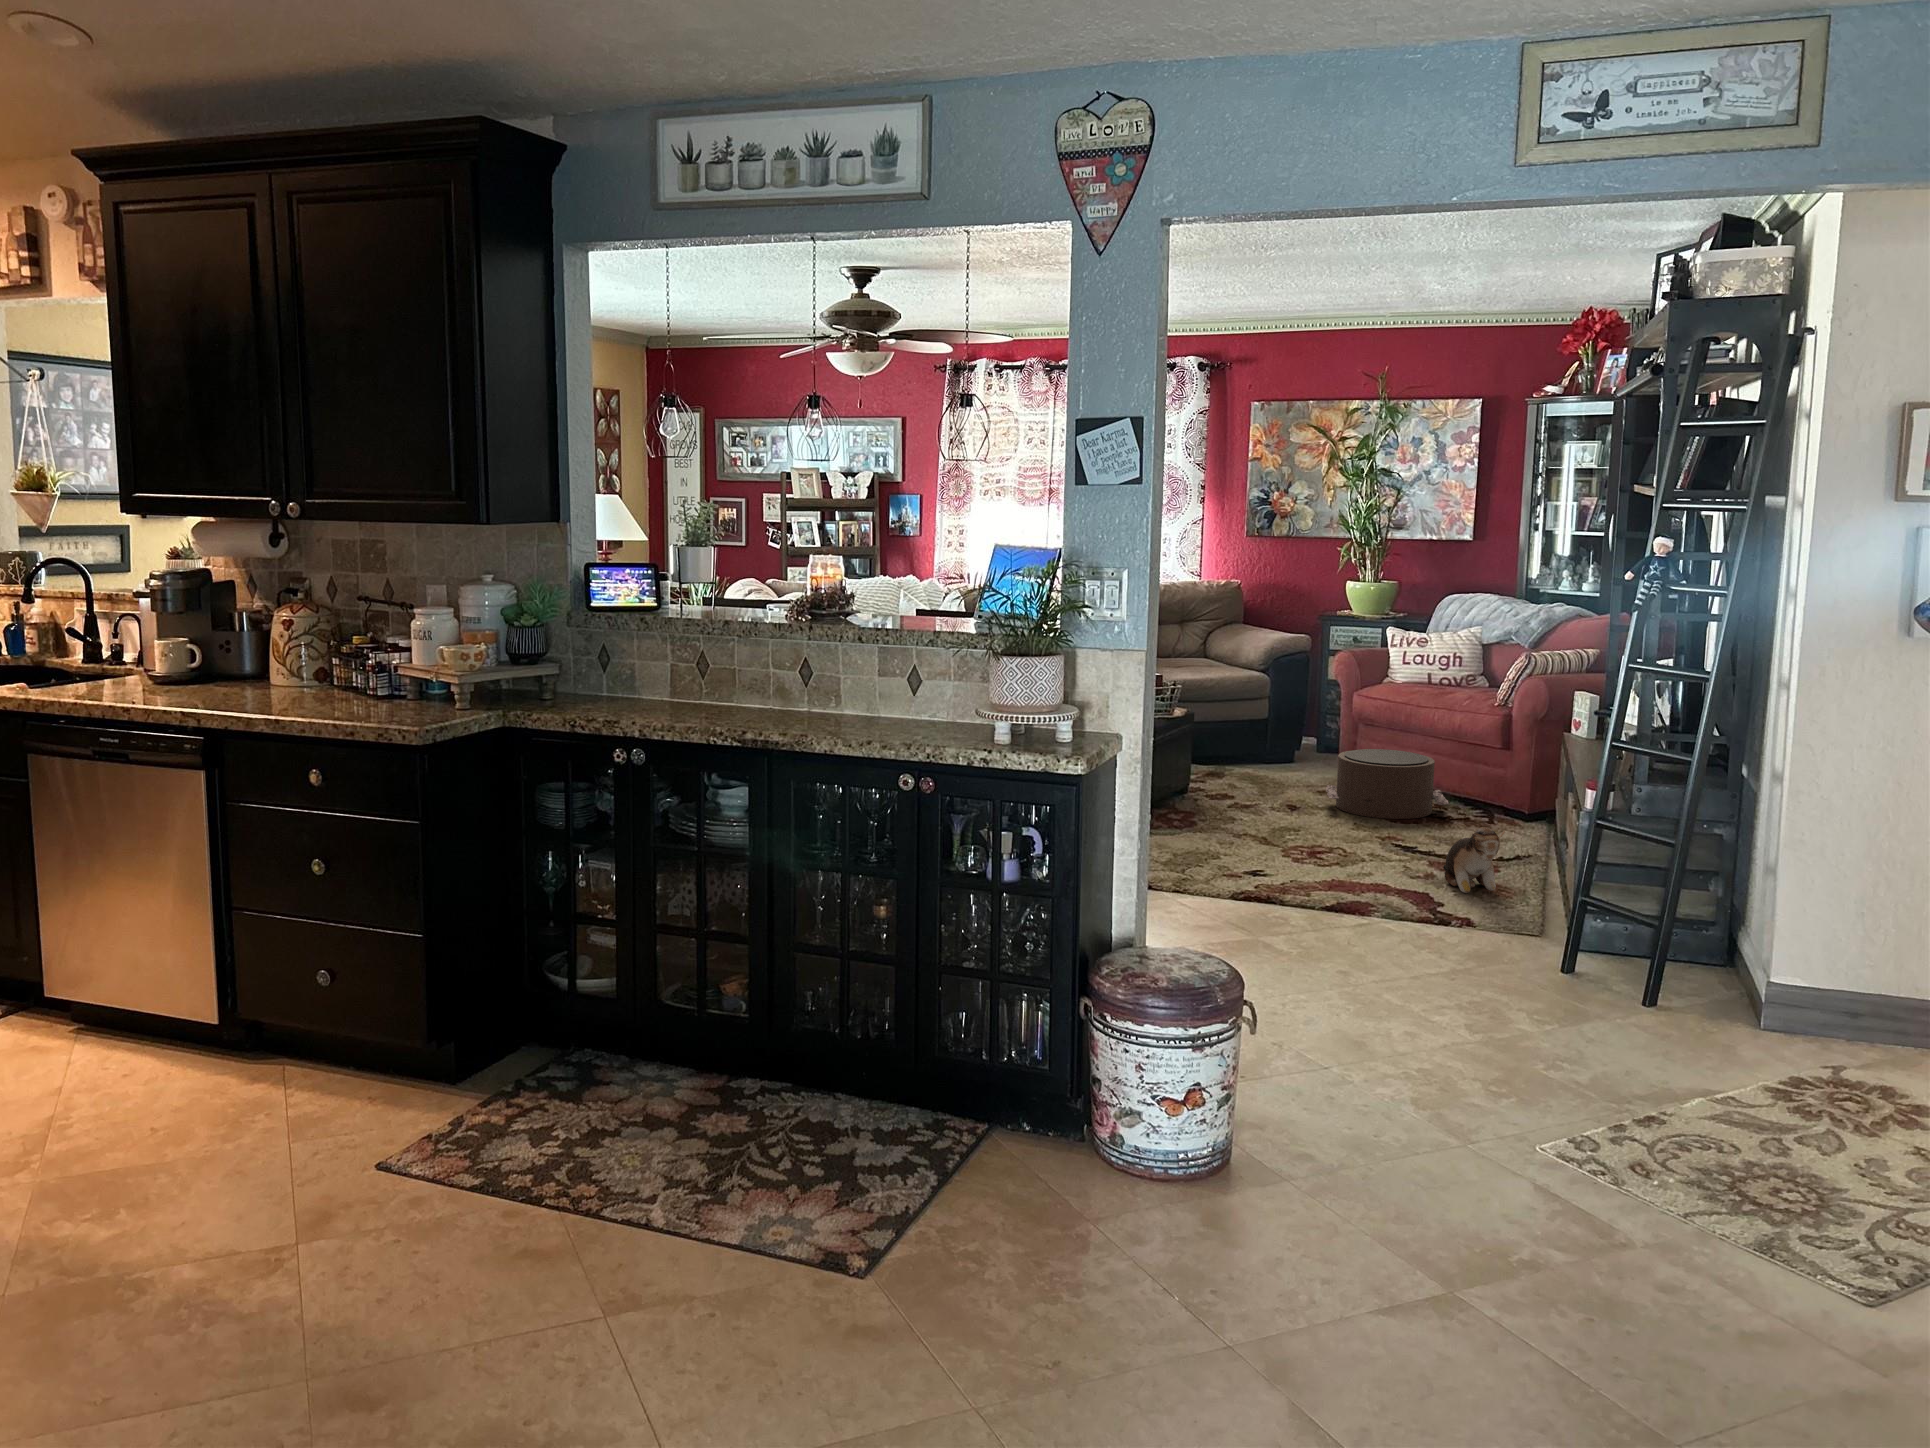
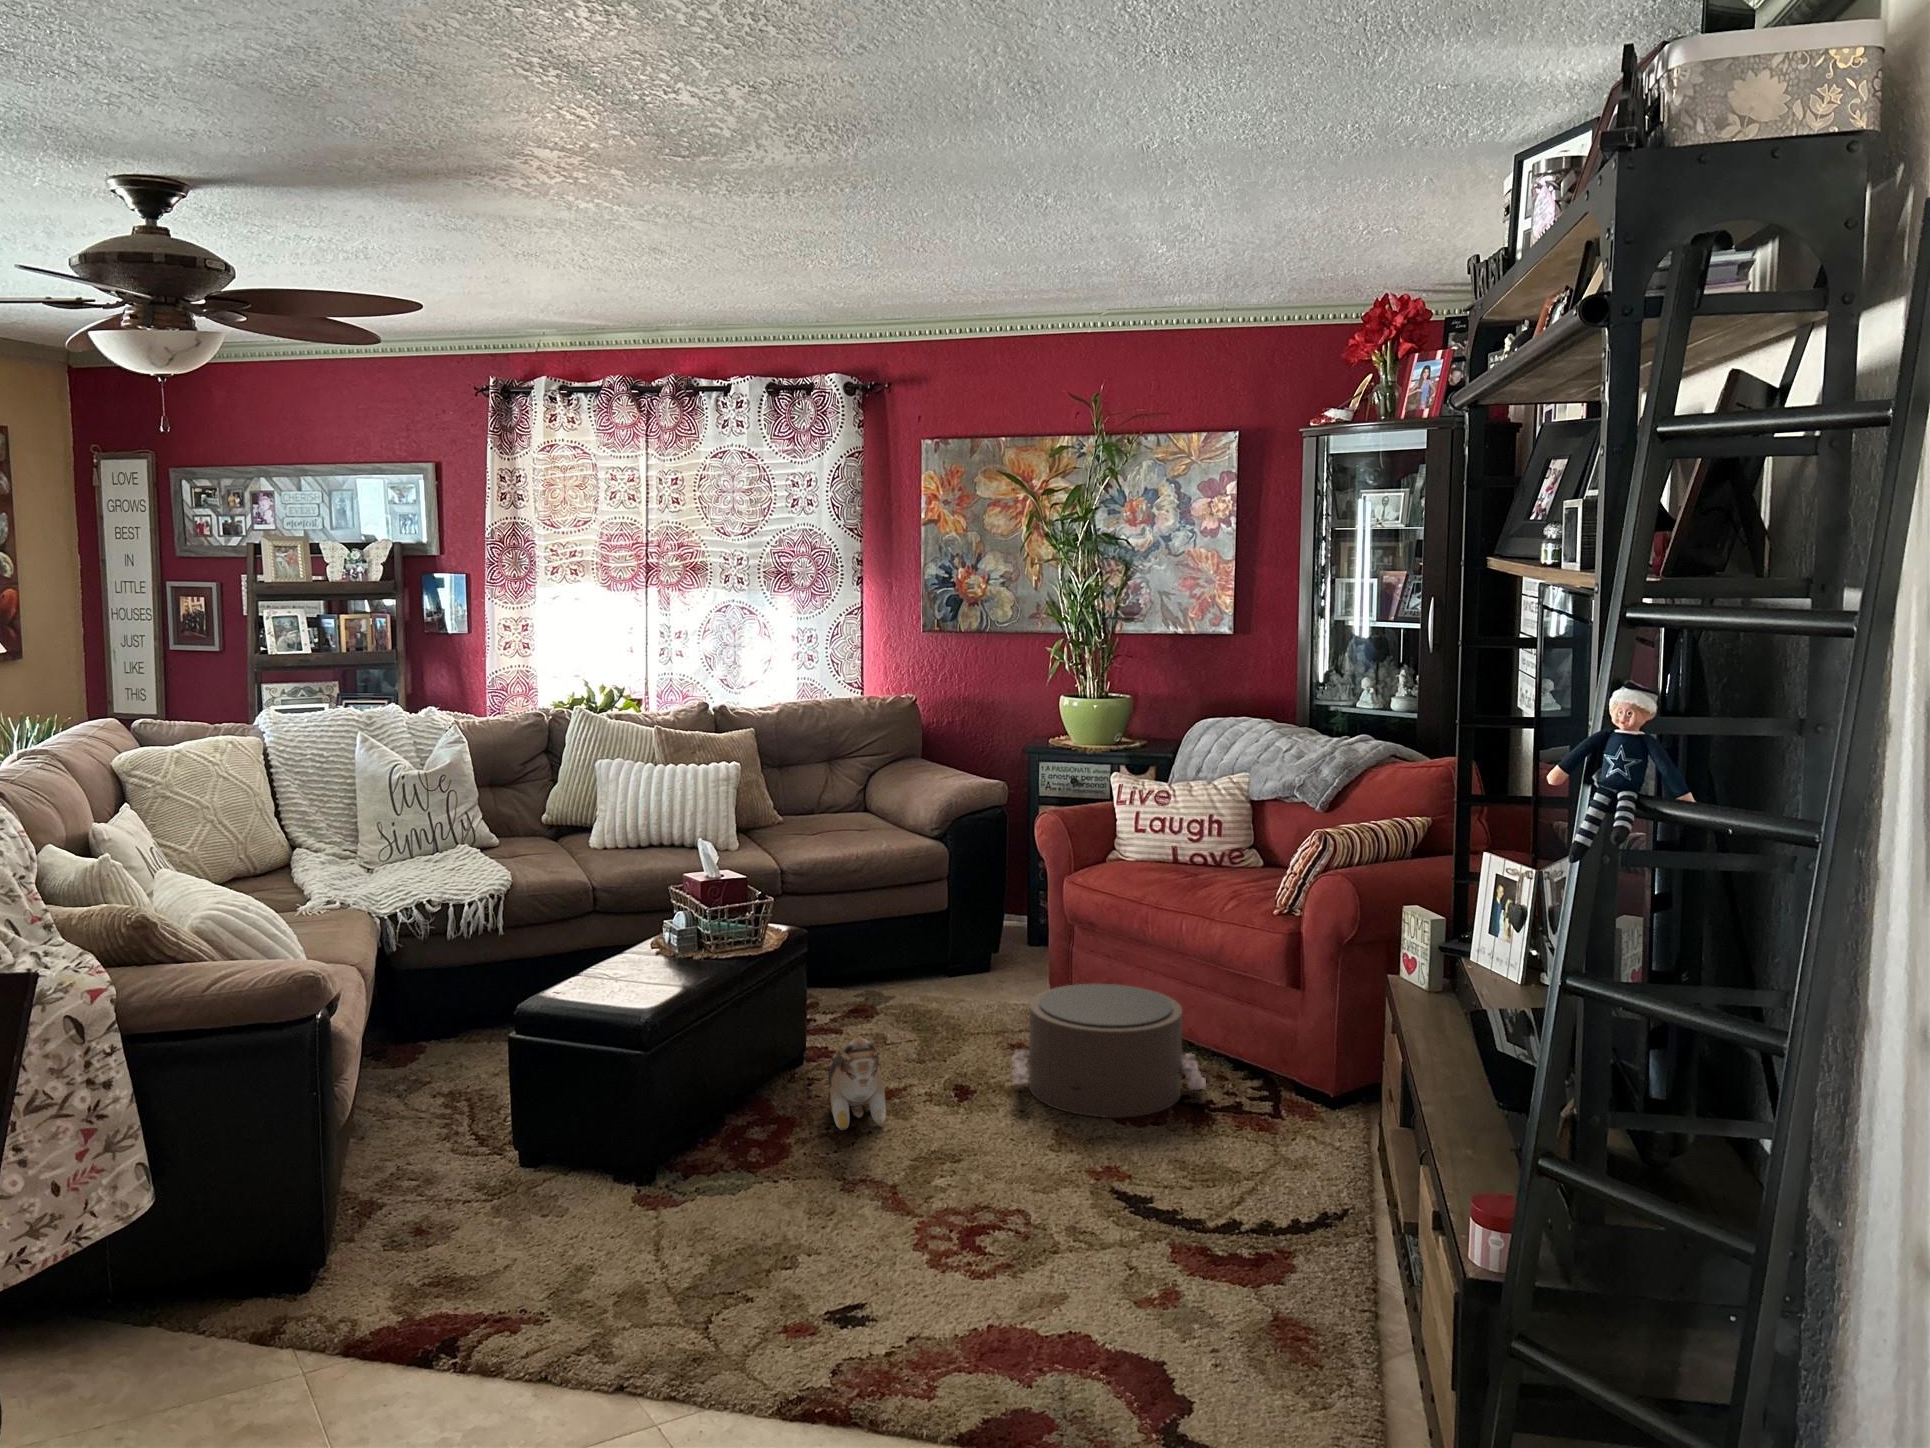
plush toy: present [1443,827,1505,893] -> present [828,1037,886,1130]

